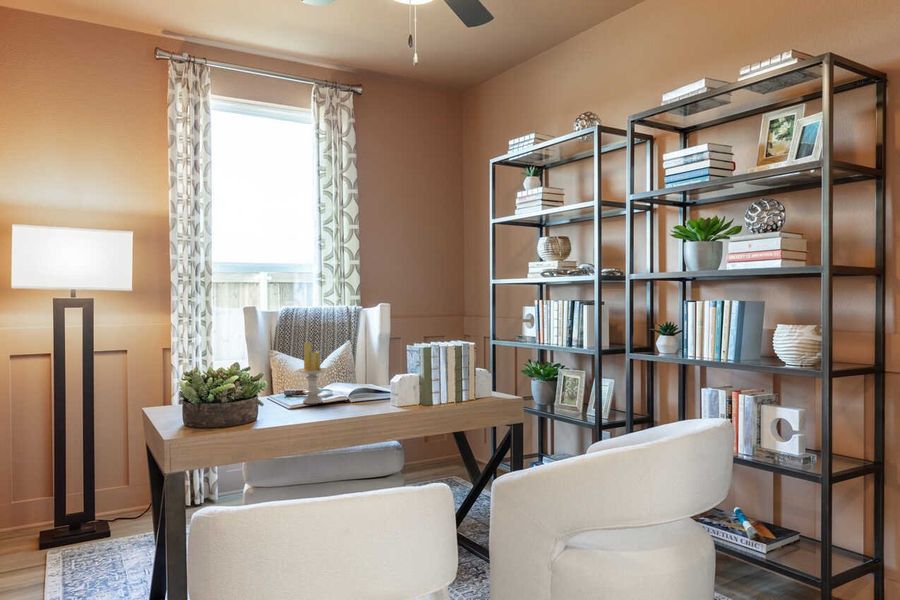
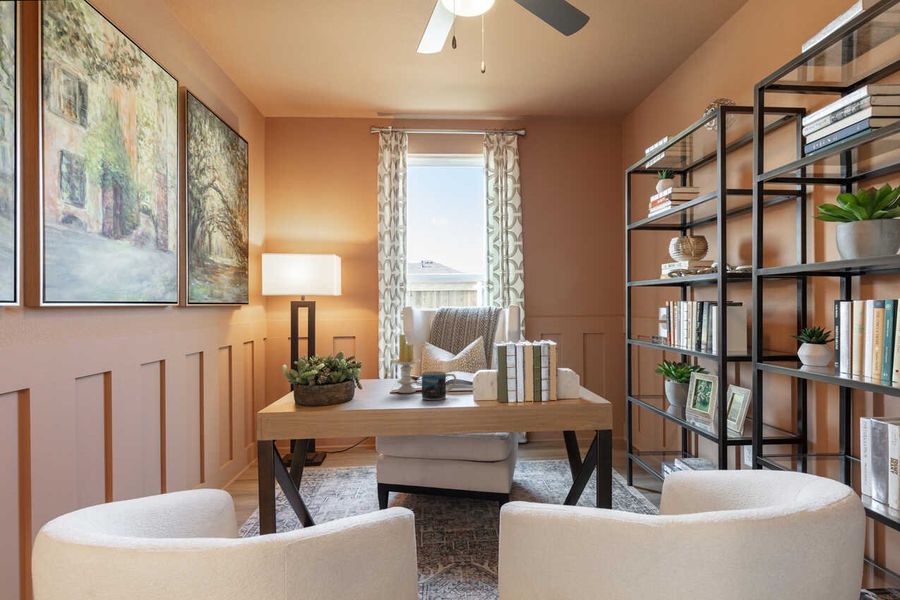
mug: none [344,378,375,406] -> present [422,371,456,400]

